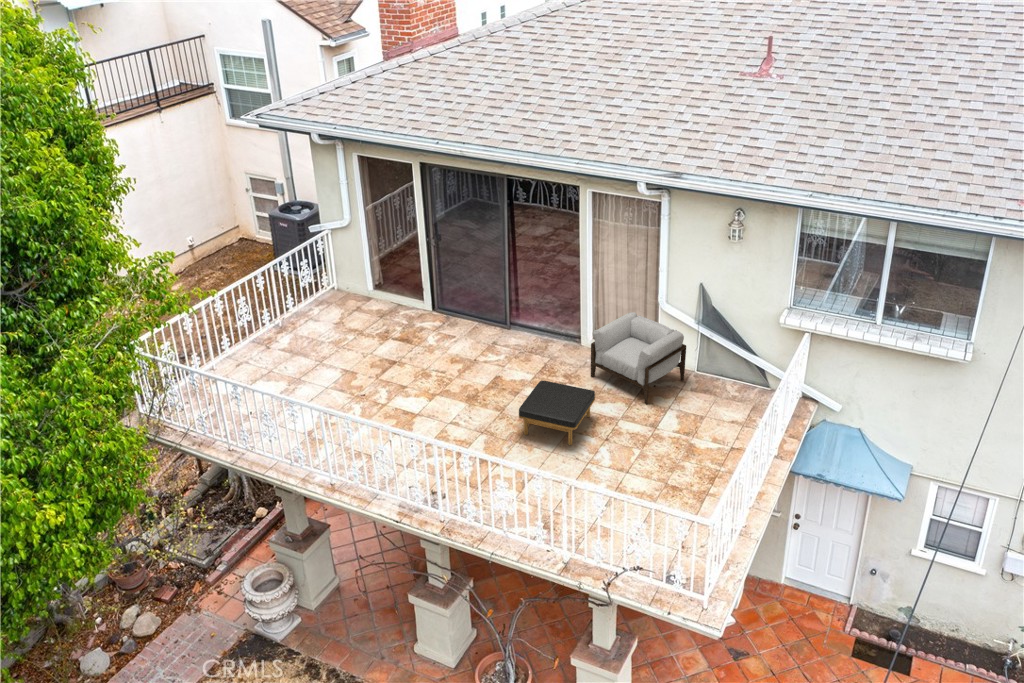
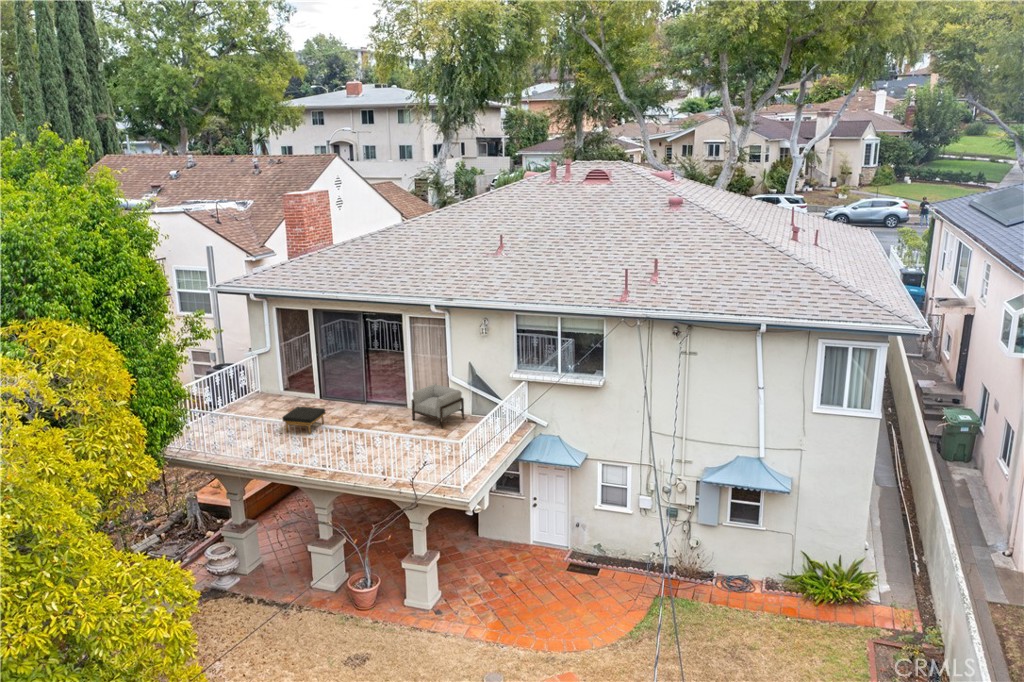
ottoman: present [519,380,595,445] -> present [282,407,326,434]

